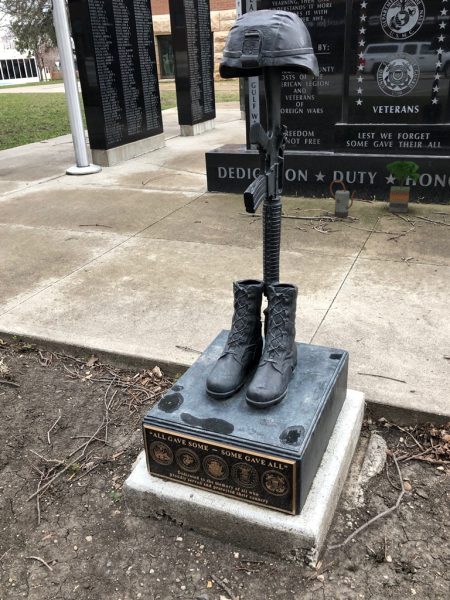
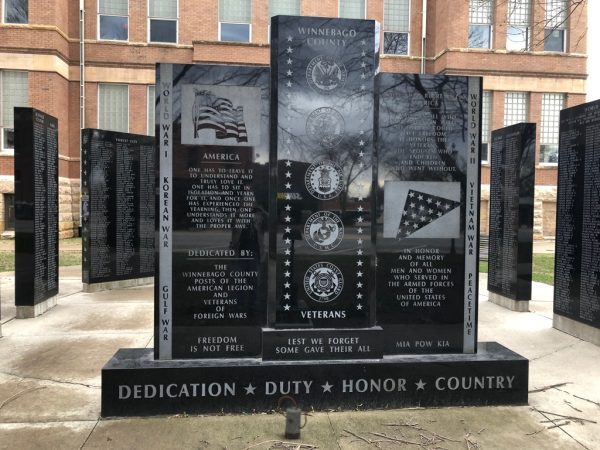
potted tree: present [387,161,420,213] -> none [329,370,366,426]

